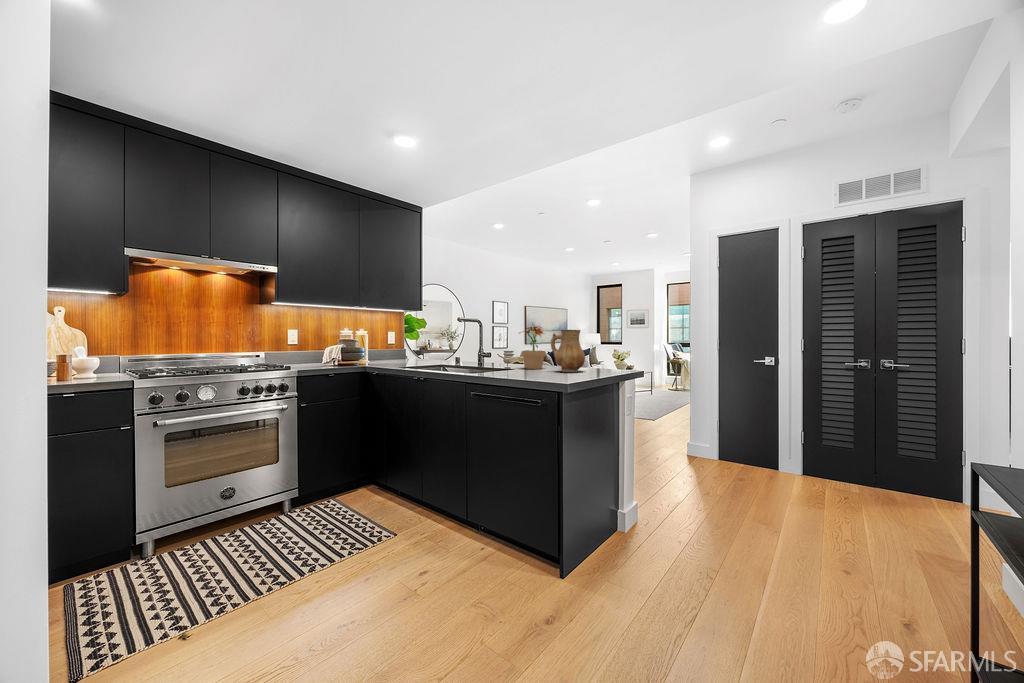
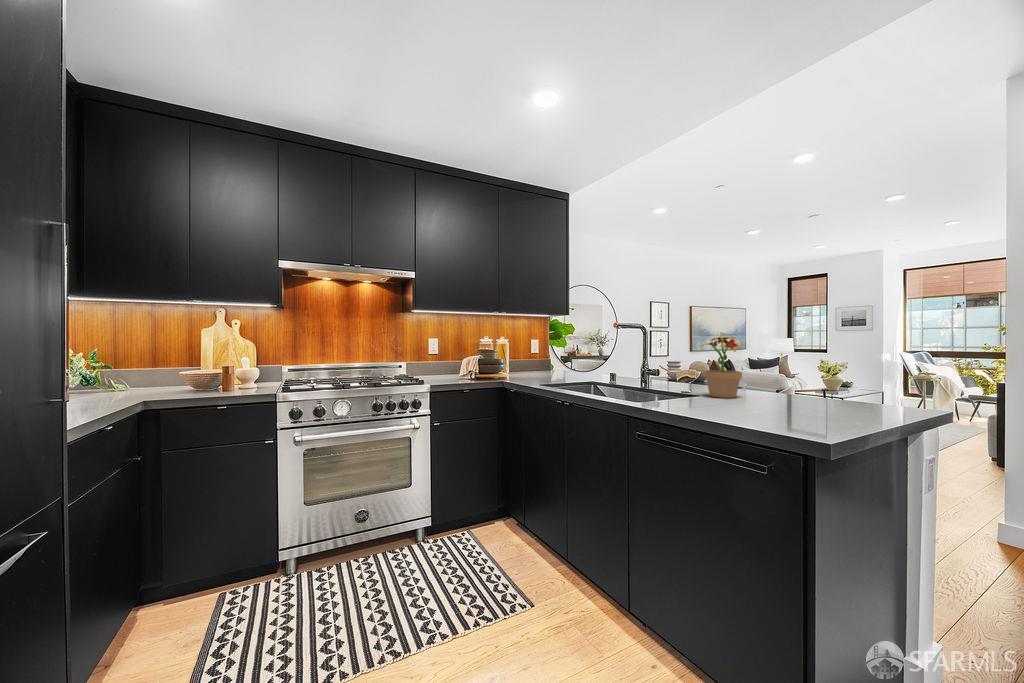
ceramic pitcher: present [551,330,585,372] -> none [756,343,818,410]

